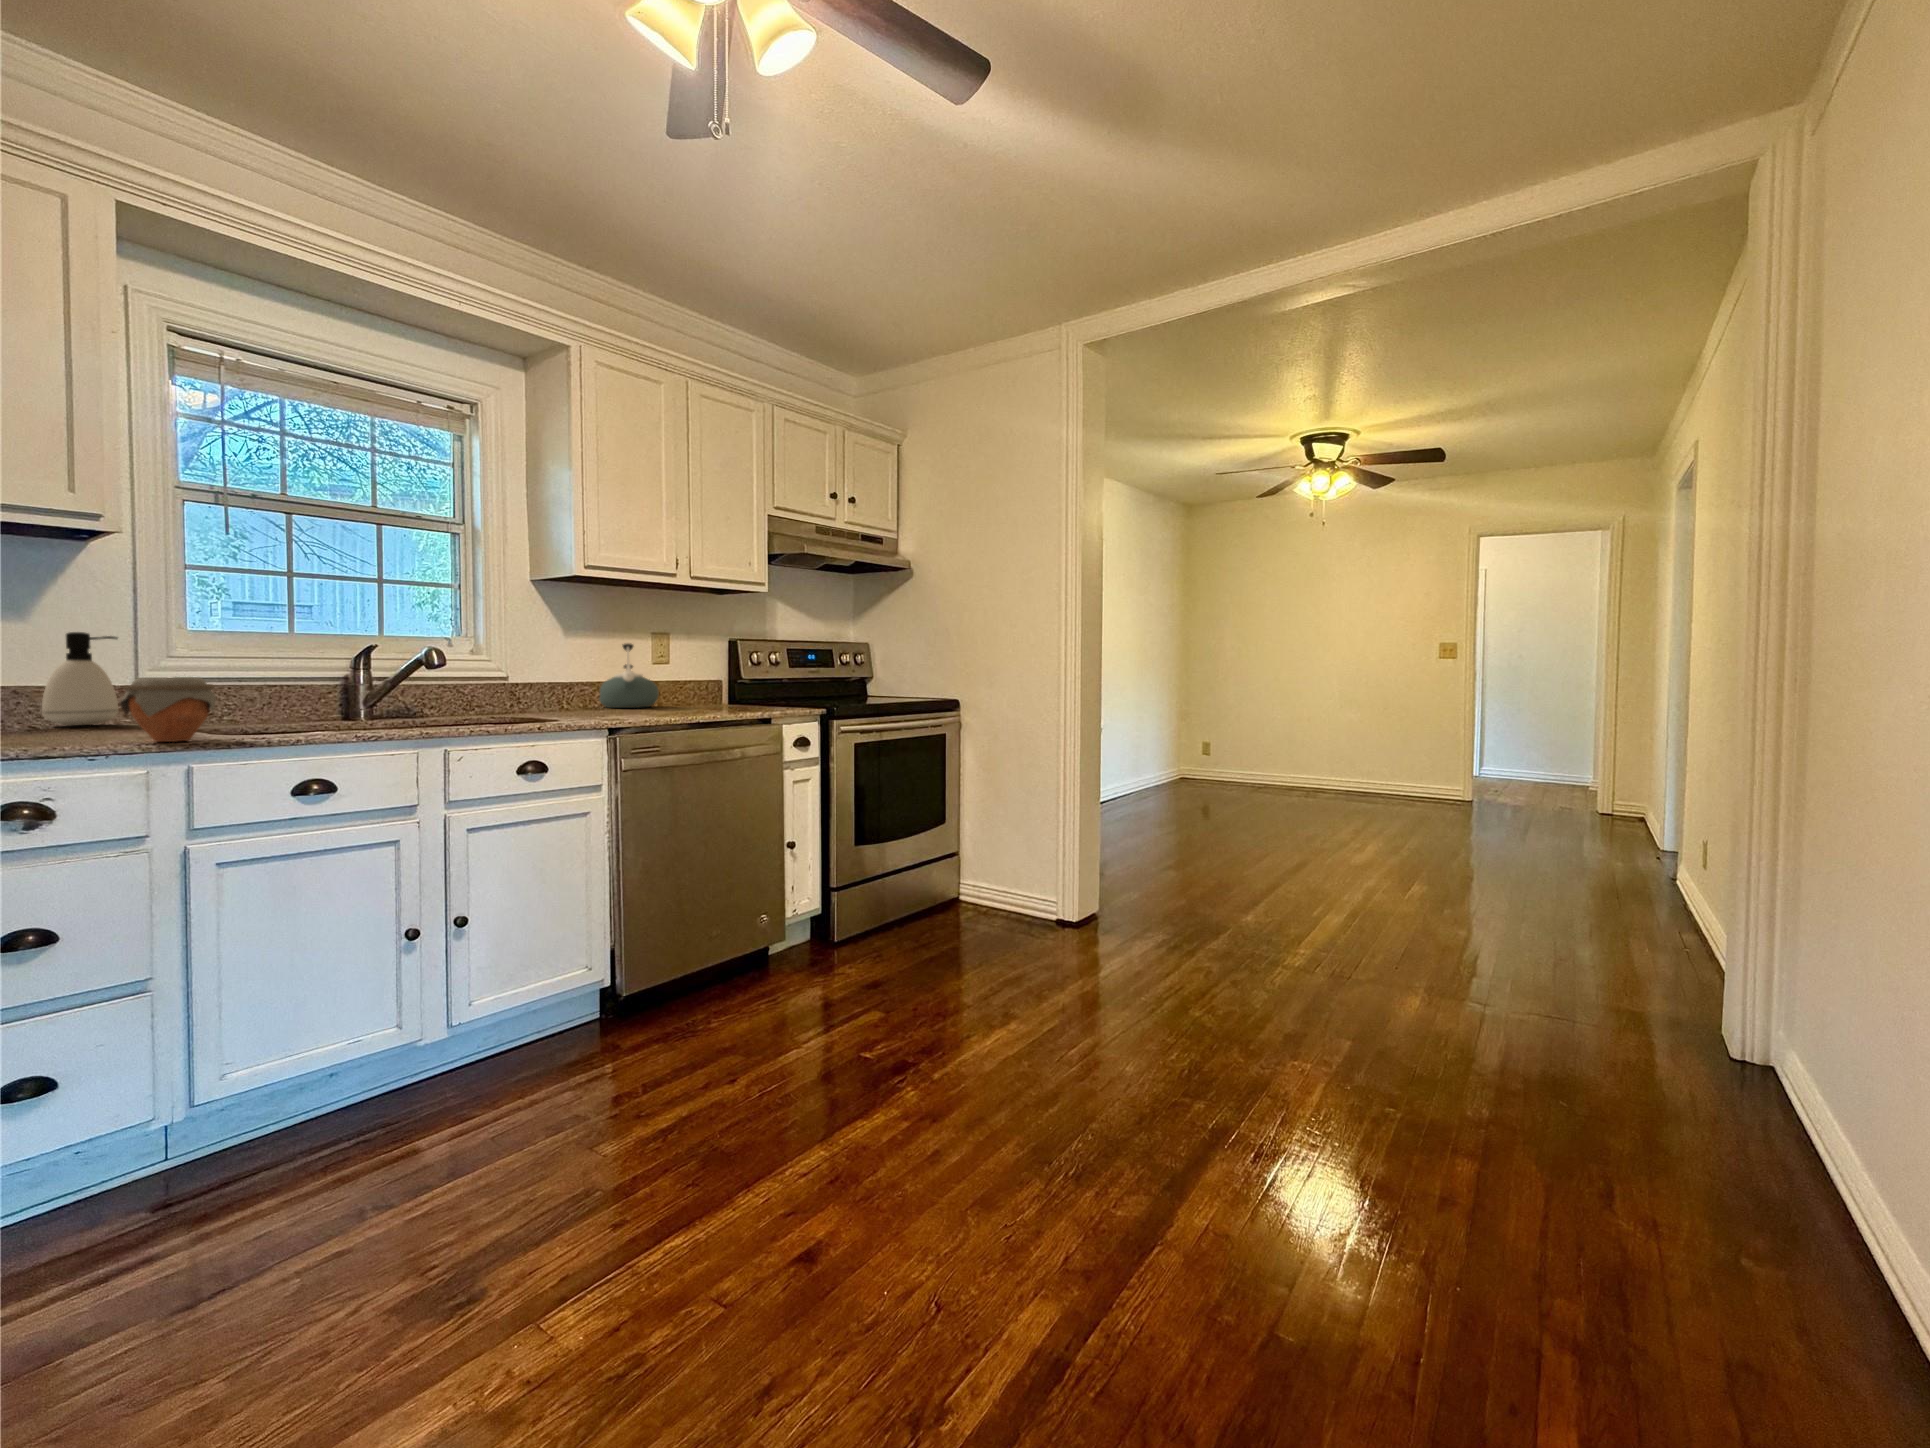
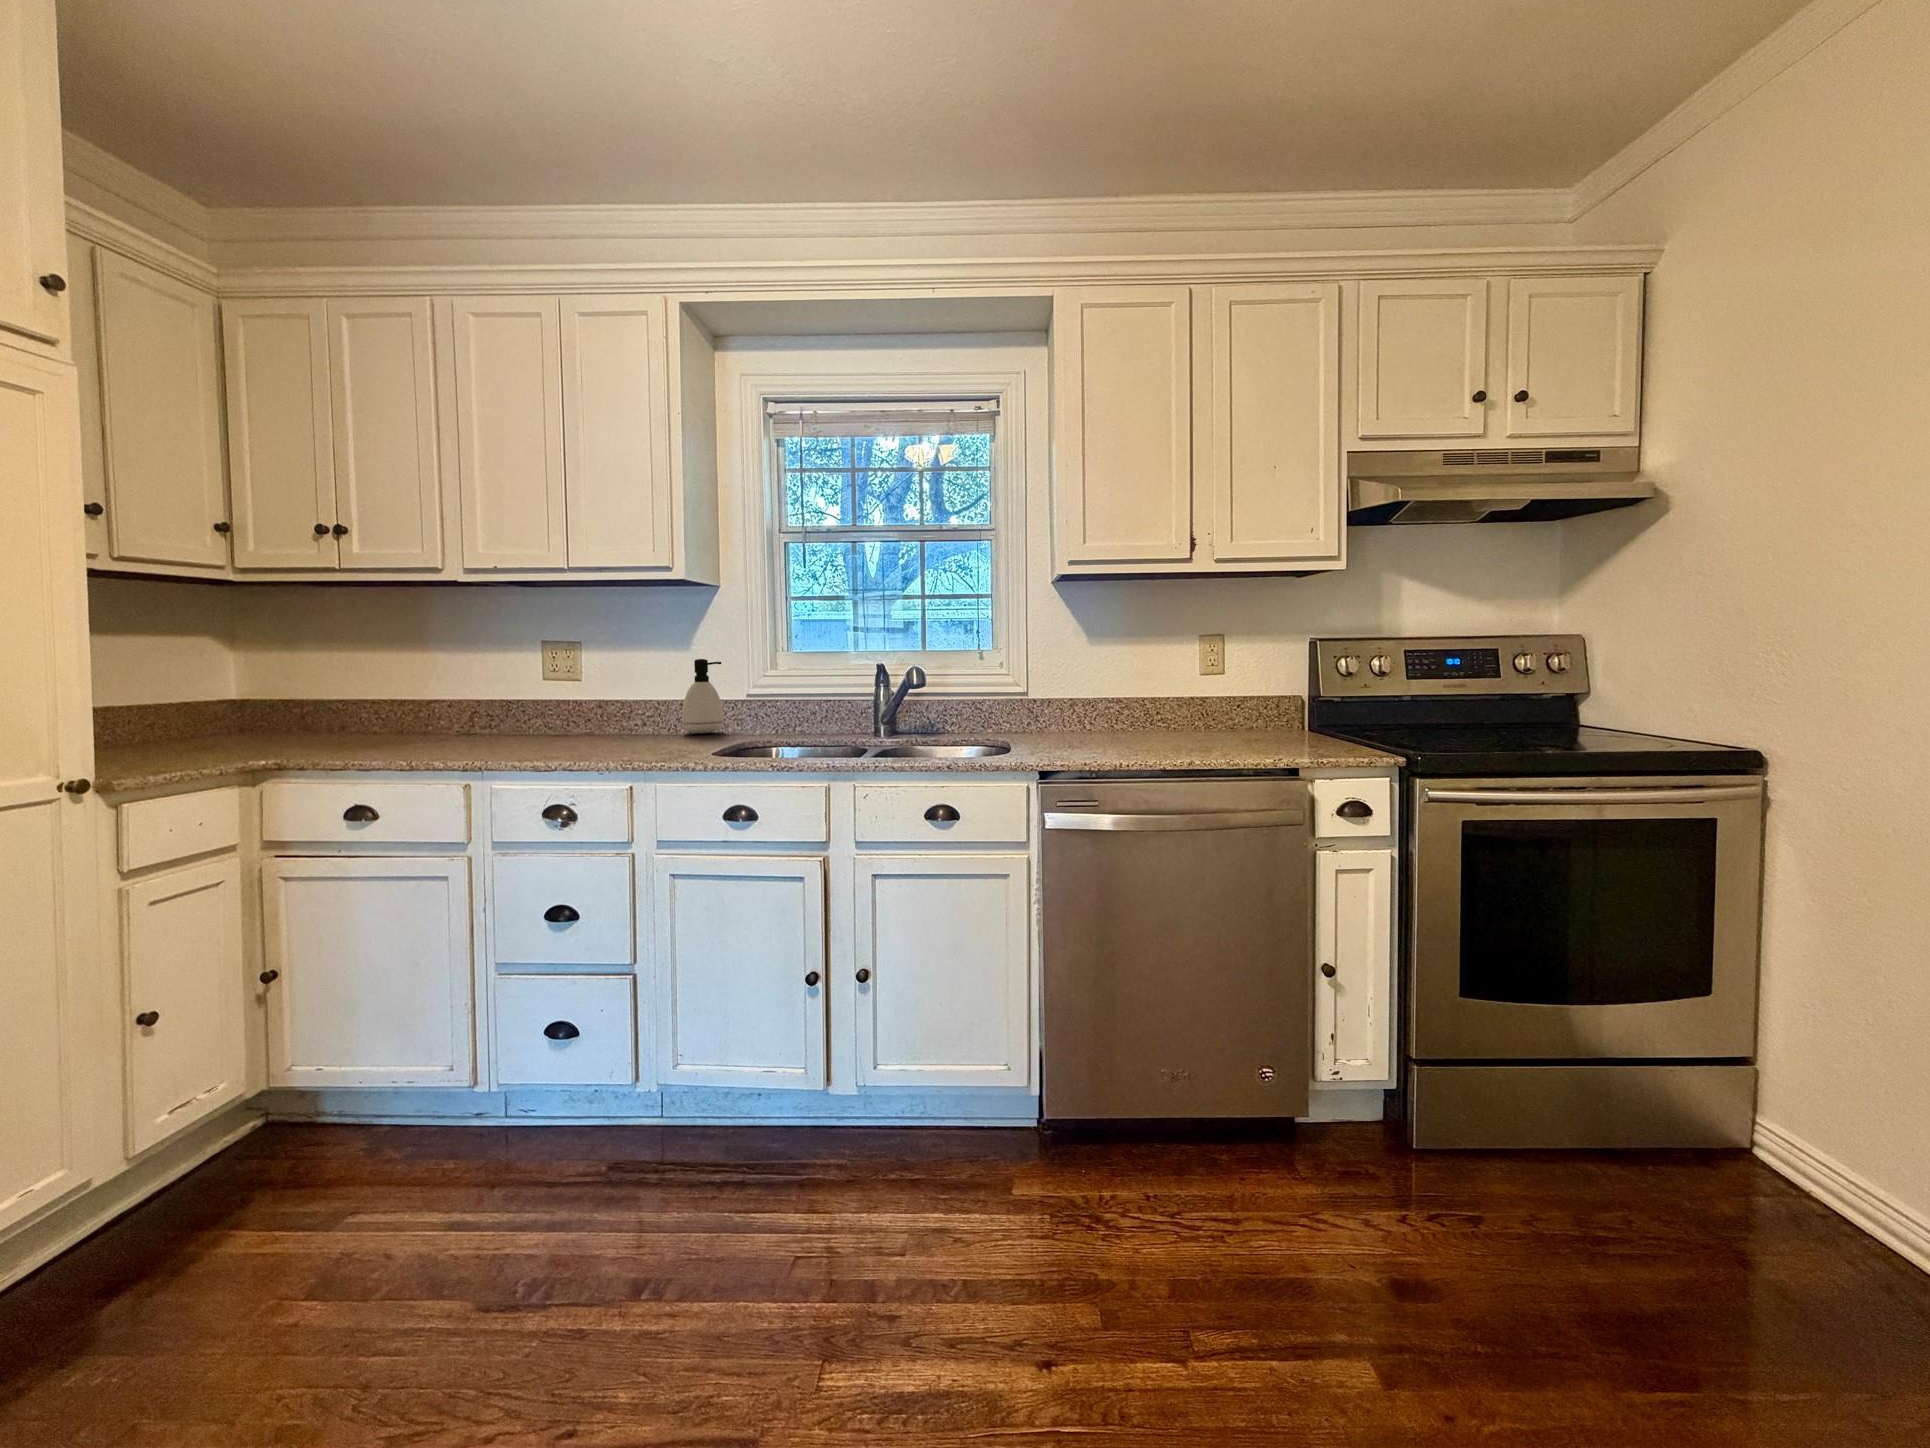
kettle: present [599,643,659,708] -> none [1130,650,1201,733]
jar: present [120,677,216,742] -> none [621,703,690,761]

